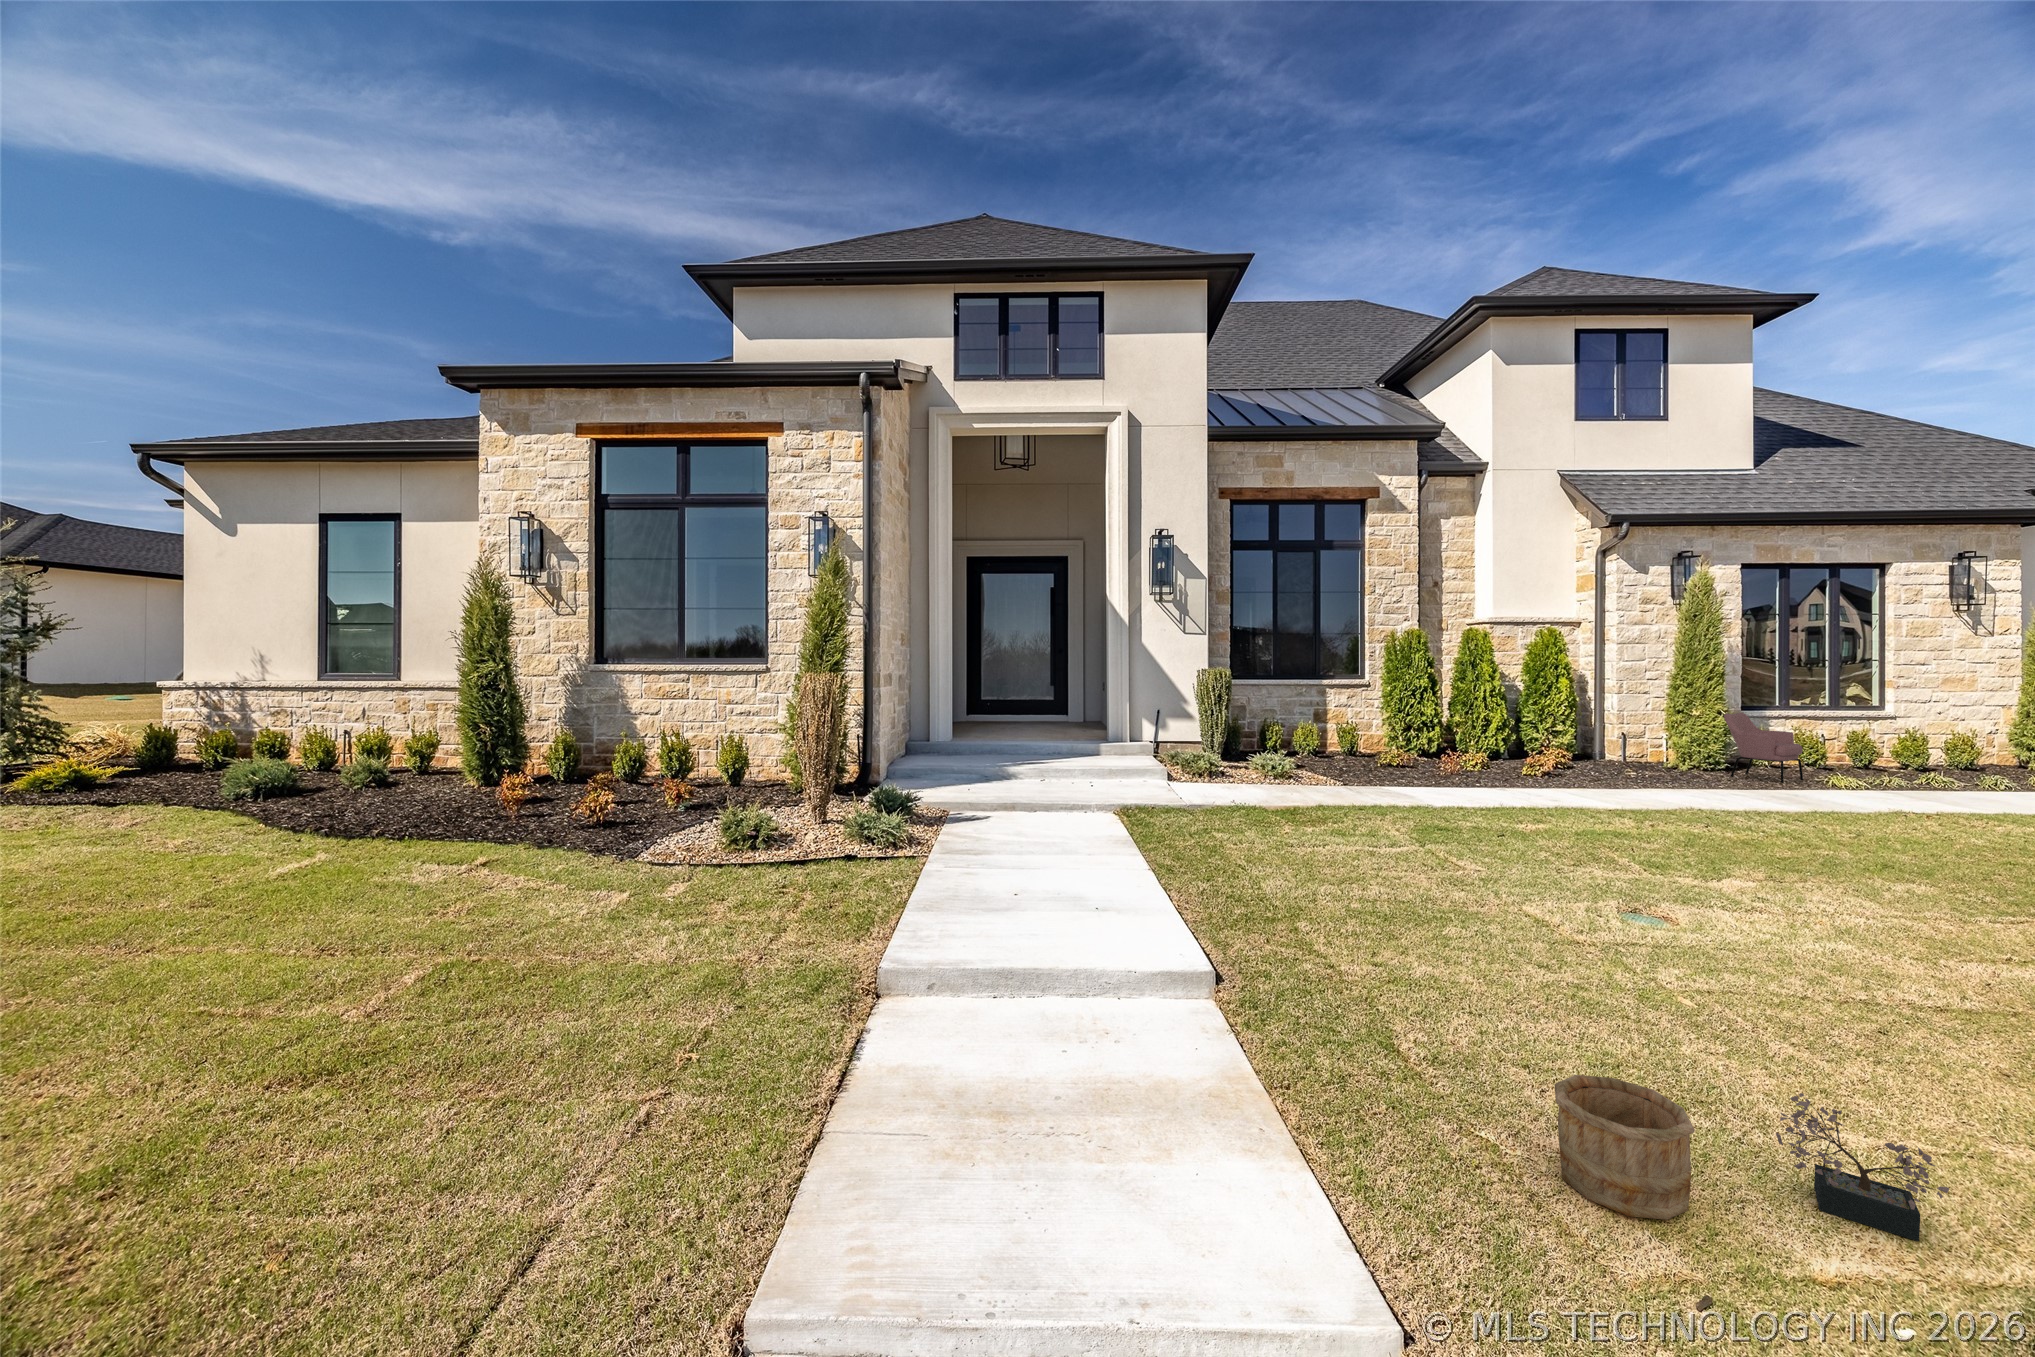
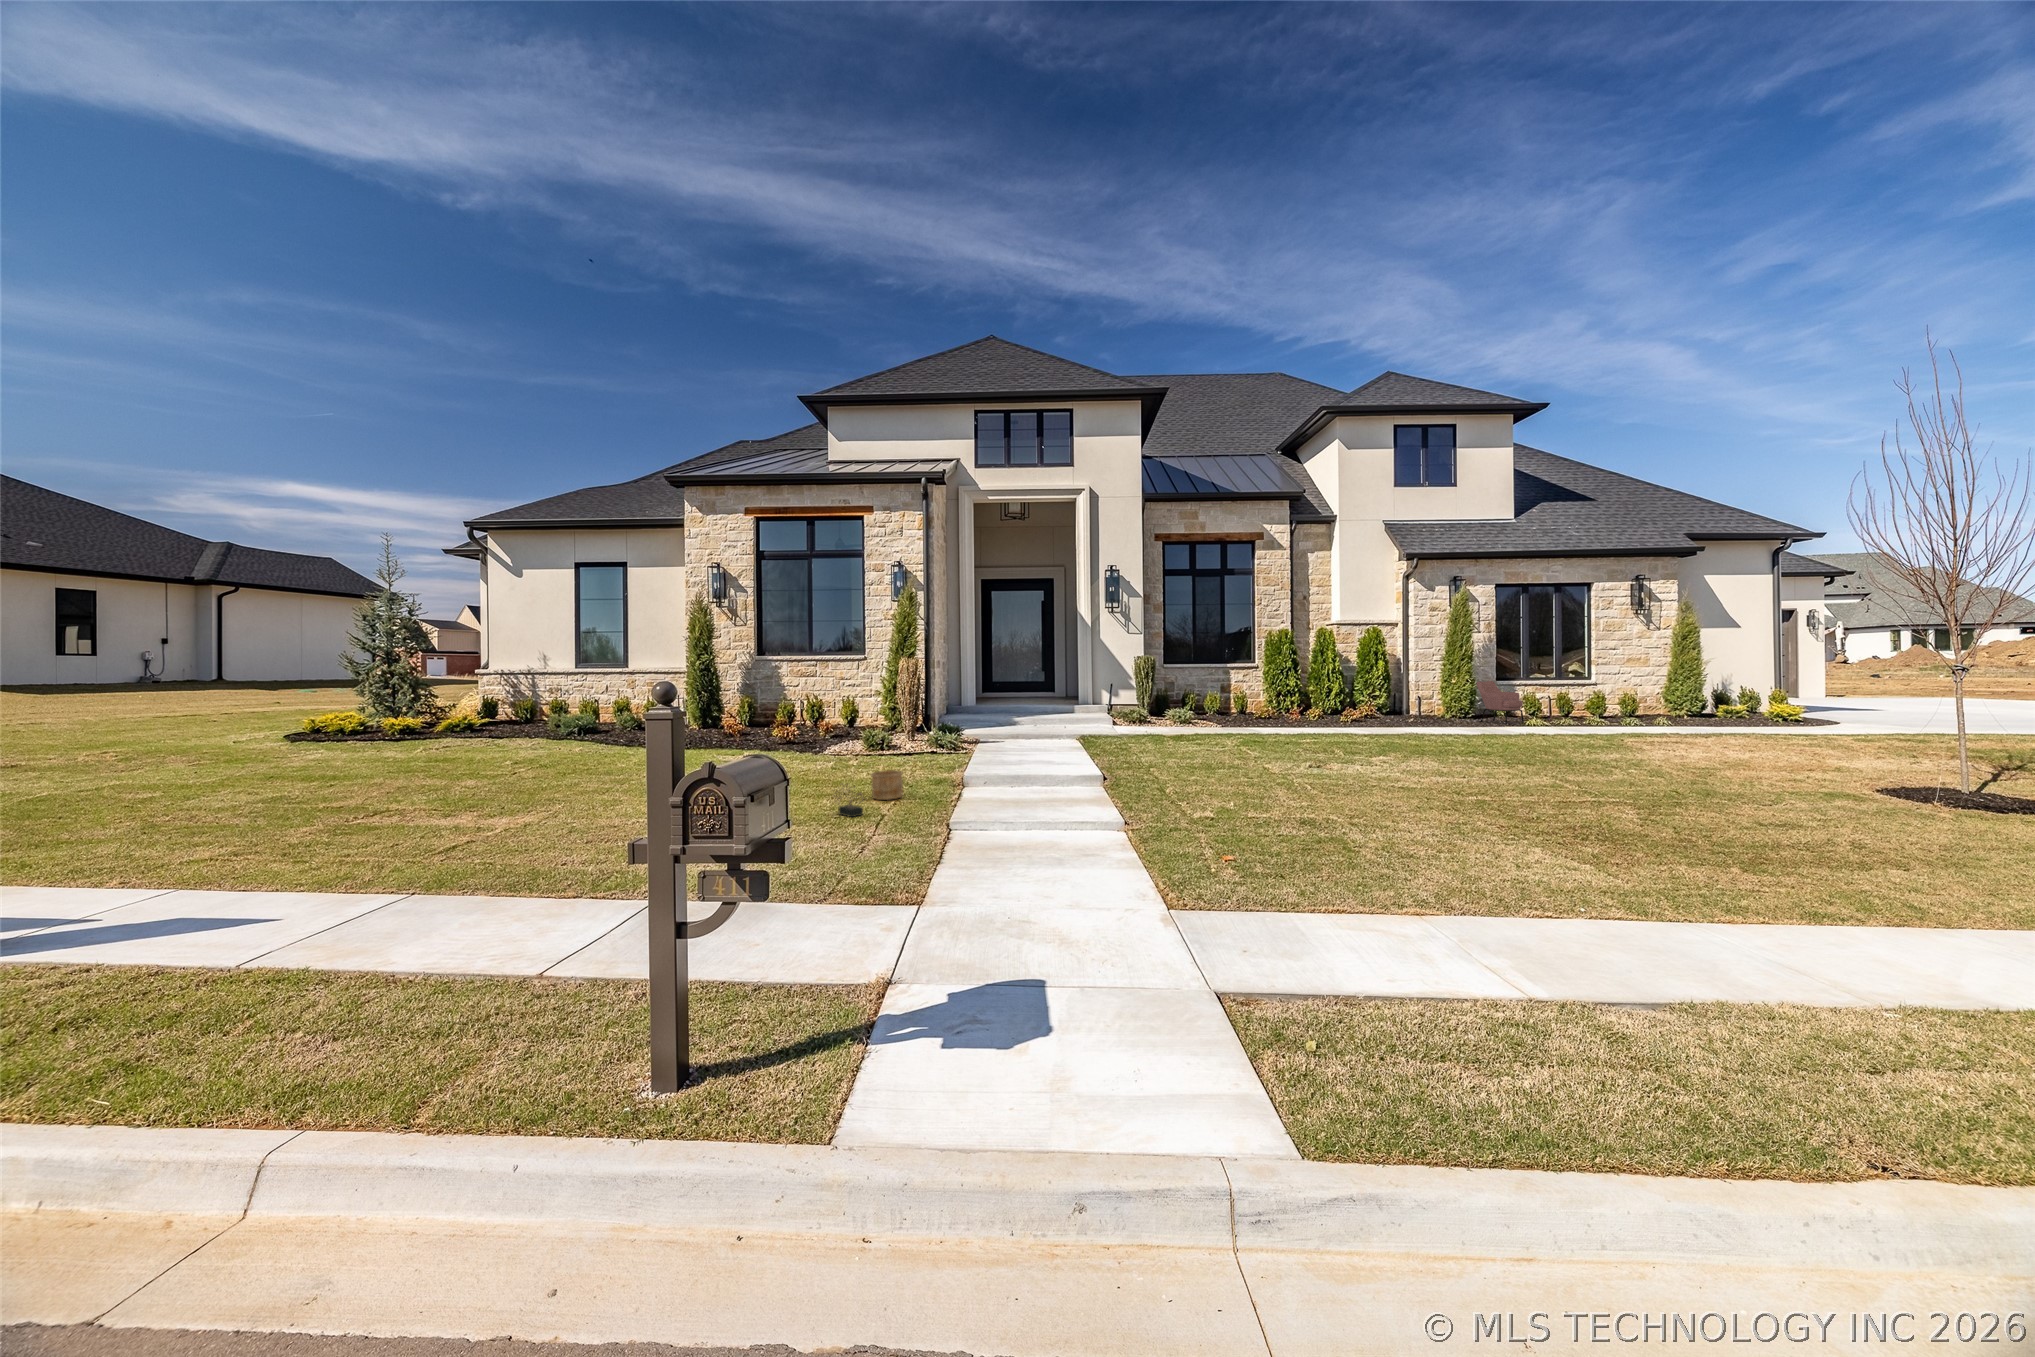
wooden bucket: present [1555,1075,1695,1220] -> present [871,770,903,800]
decorative plant: present [1776,1093,1949,1241] -> present [835,784,863,817]

